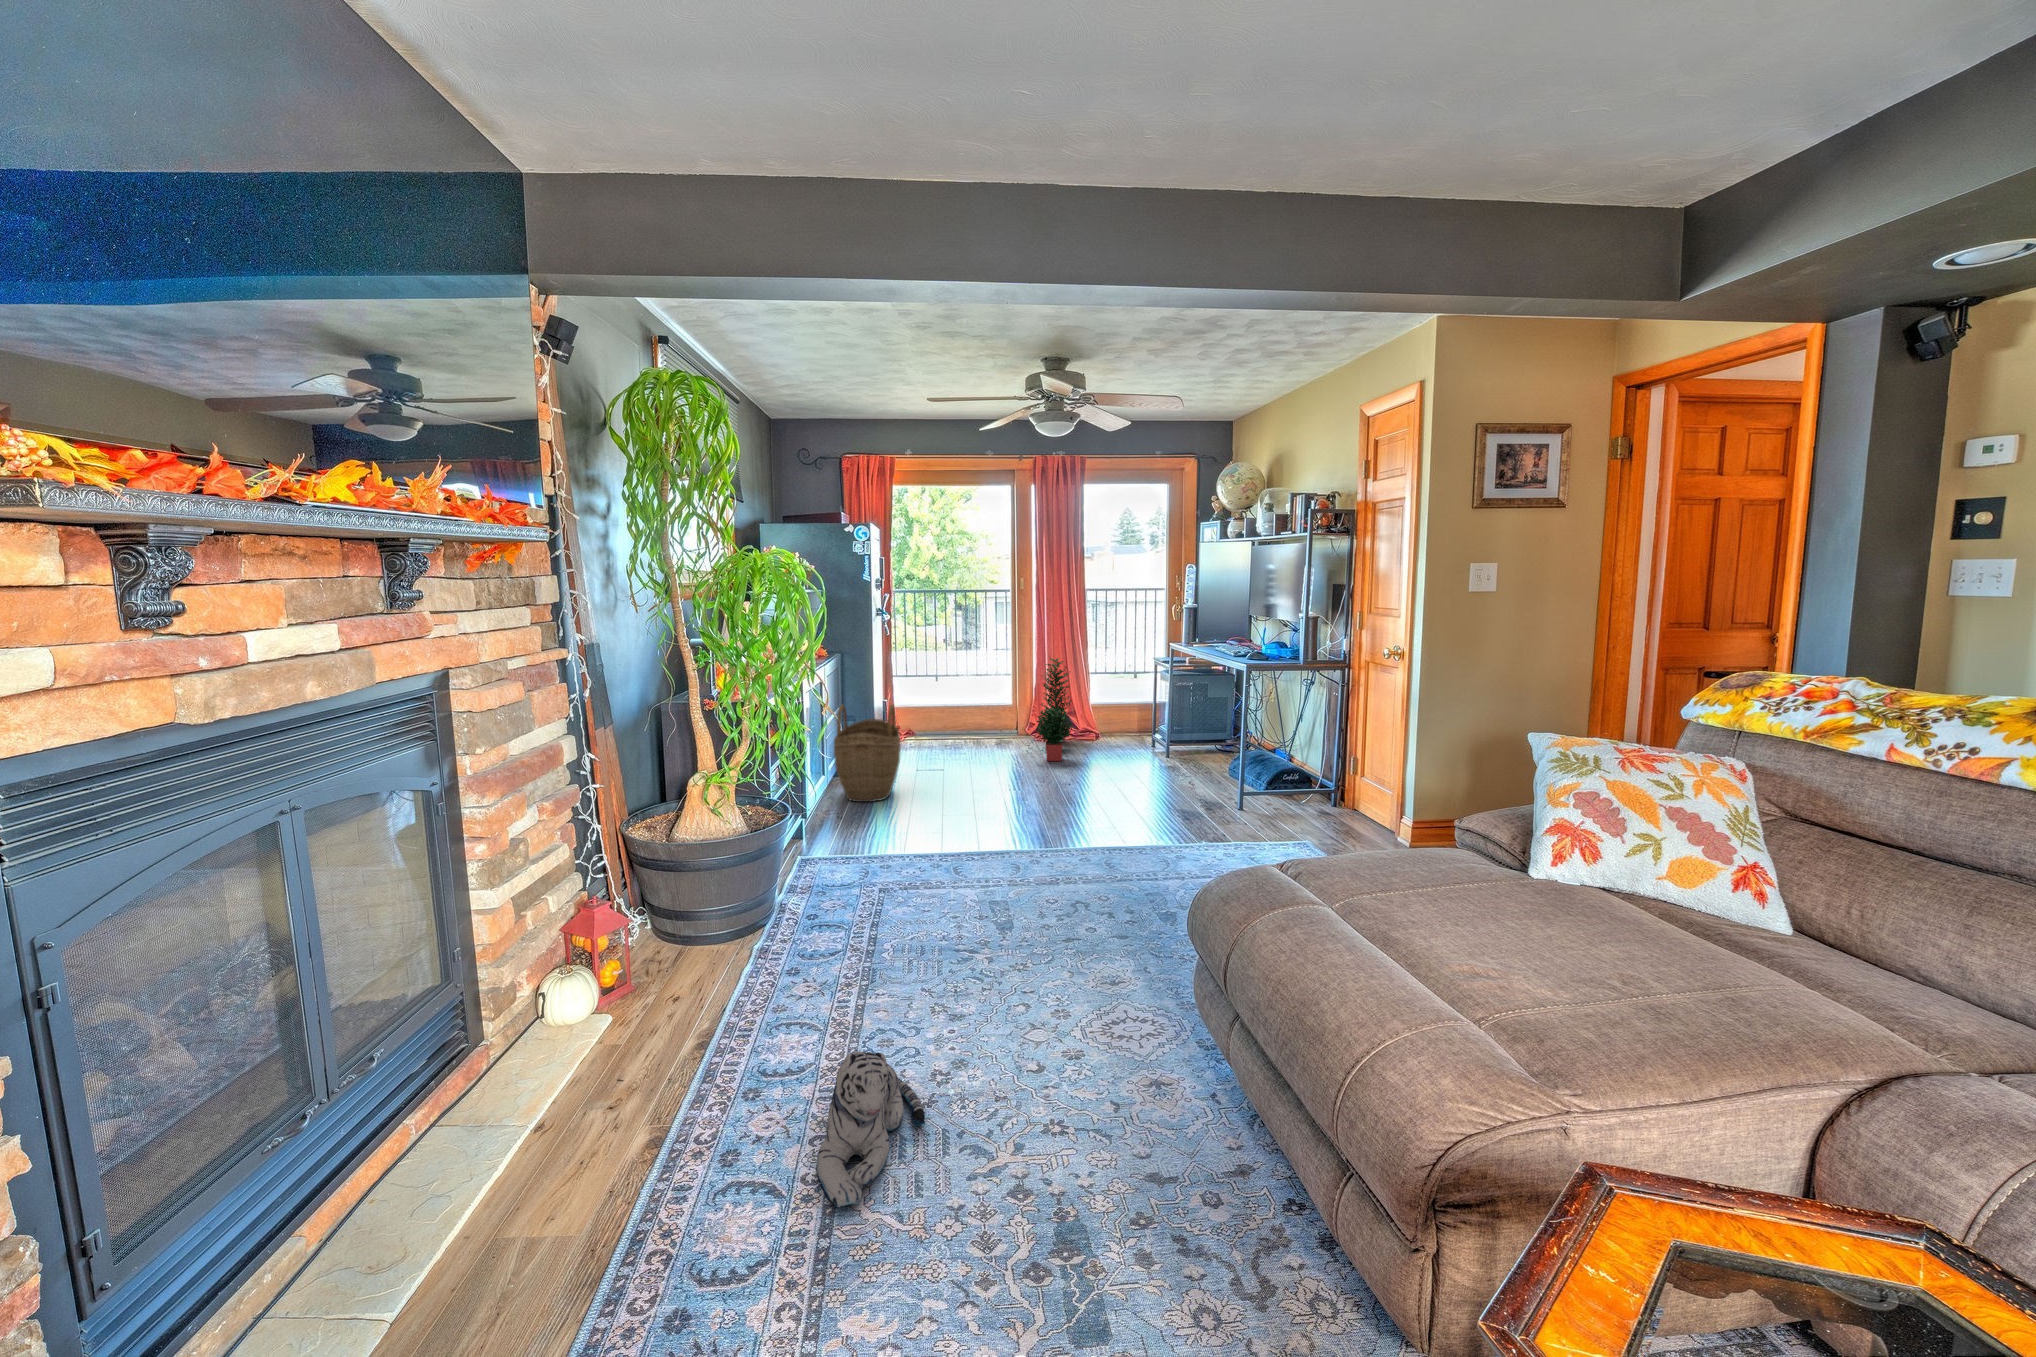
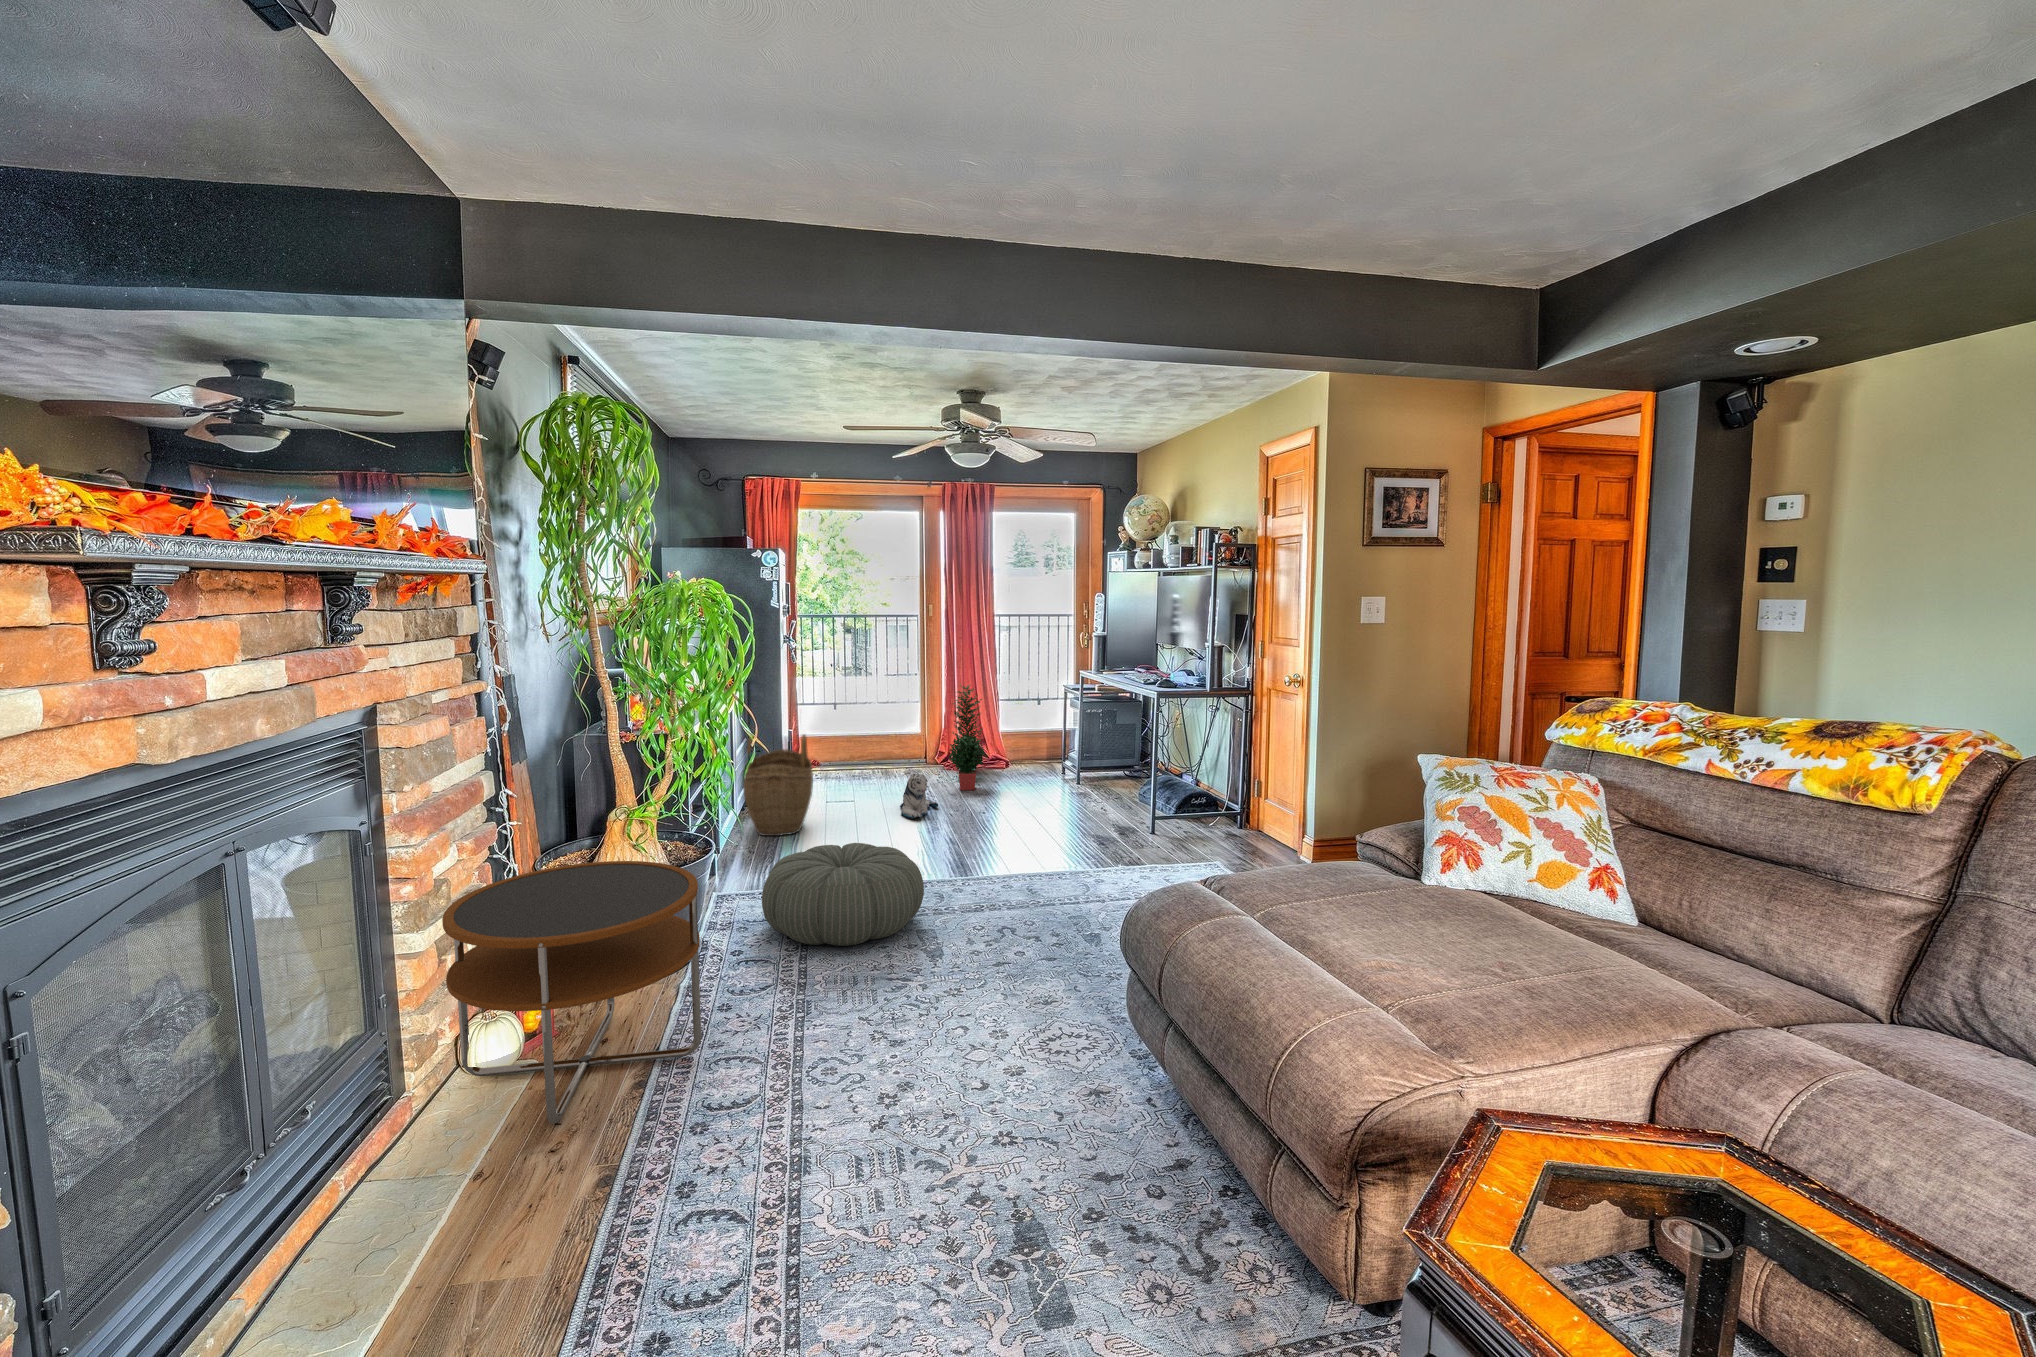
pouf: none [838,812,997,913] -> present [762,843,924,946]
side table: none [516,825,764,1080] -> present [442,861,701,1124]
plush toy: present [816,1051,925,1208] -> present [900,774,938,819]

